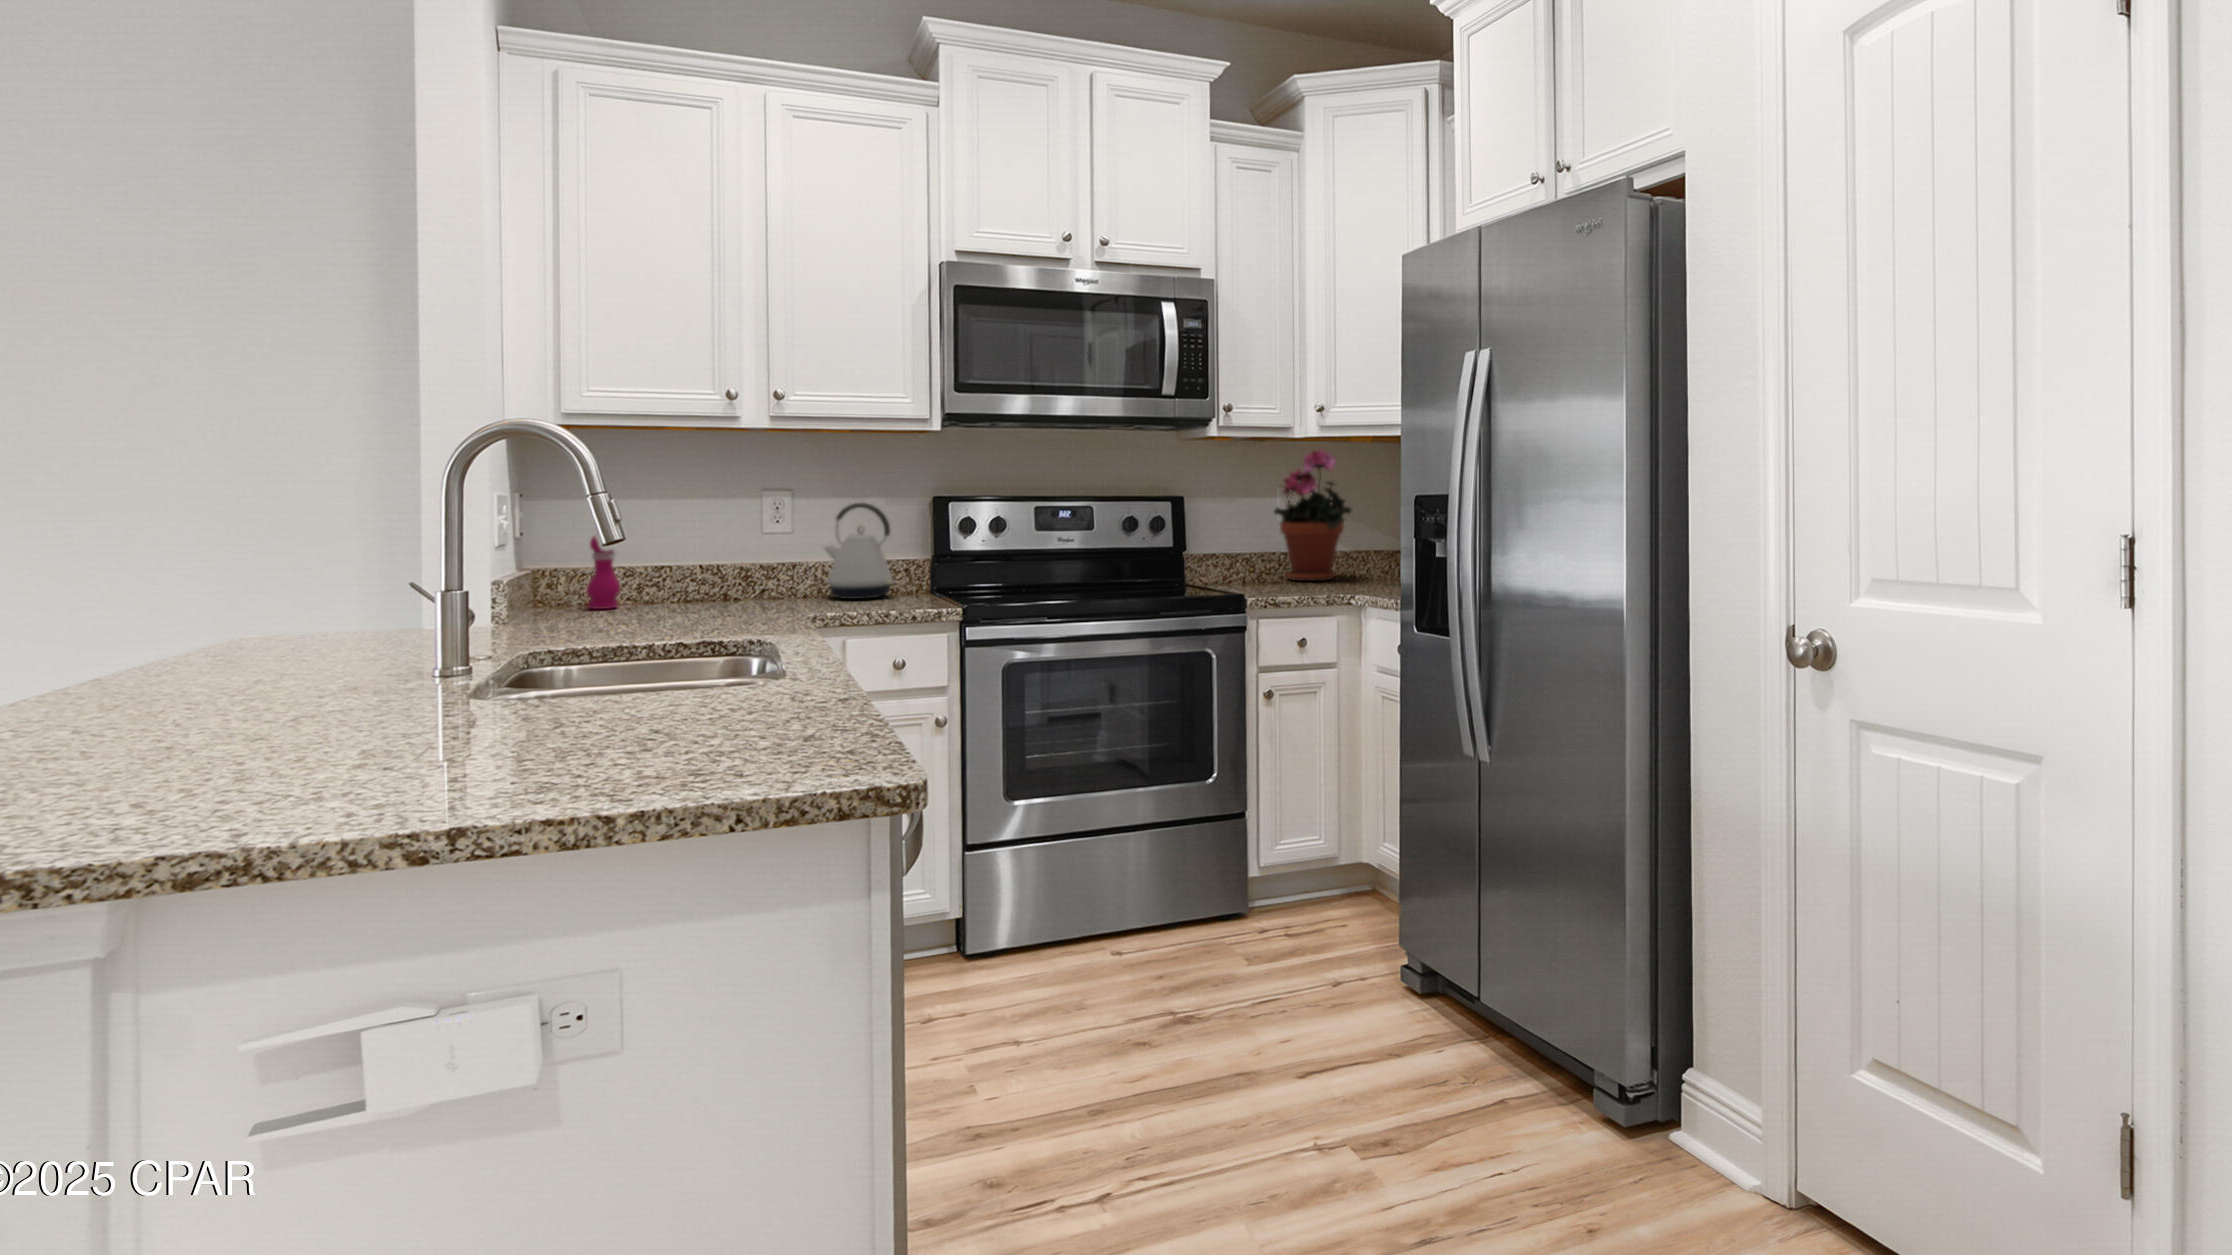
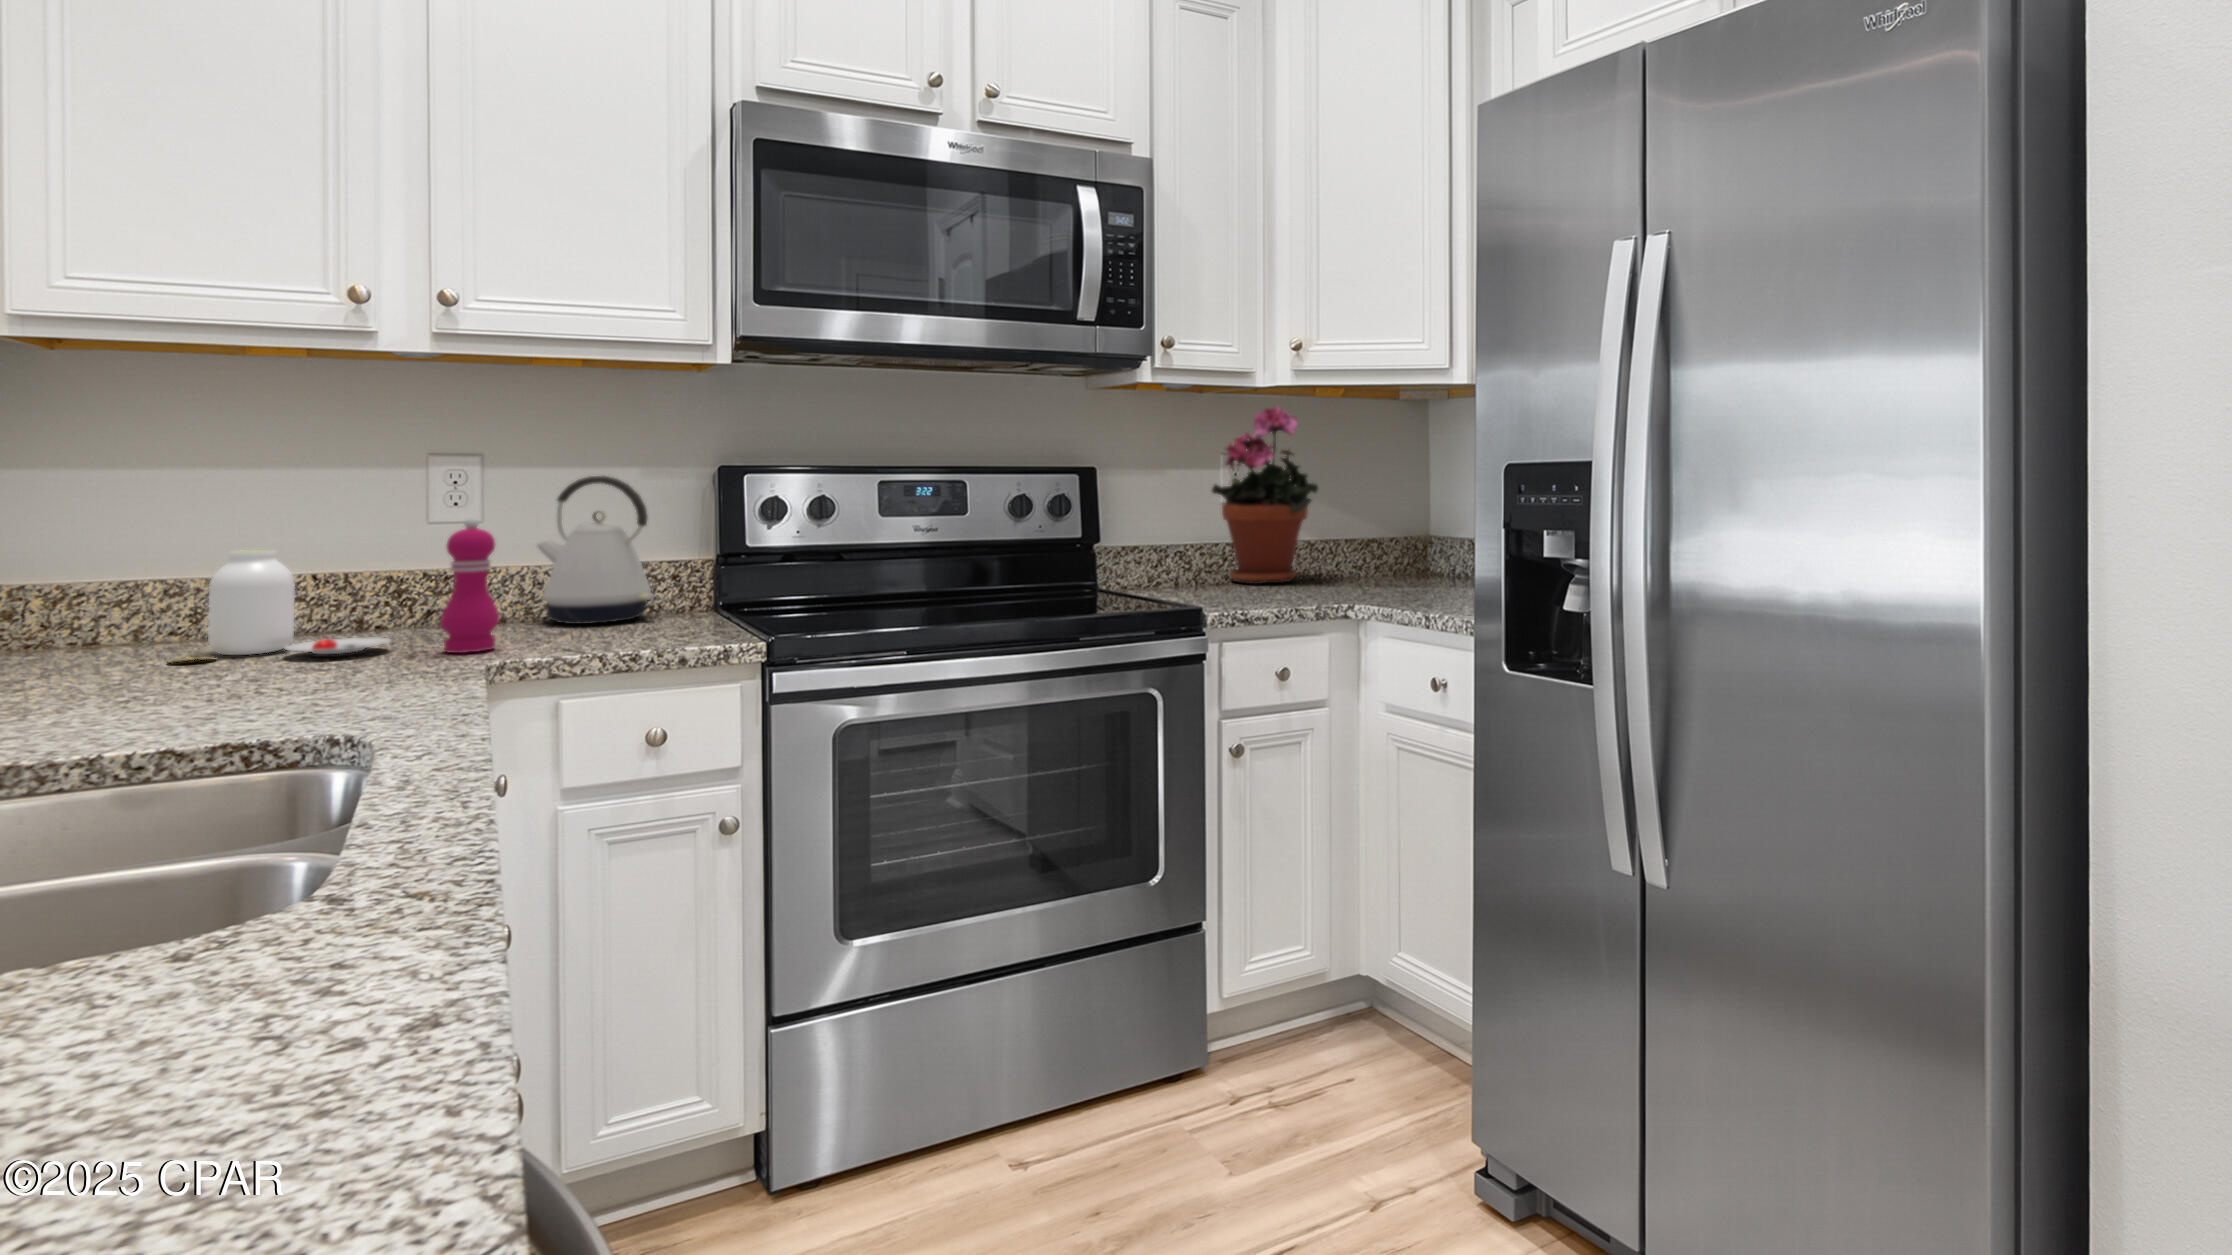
pepper mill: present [587,536,620,609] -> present [441,518,499,653]
jar: none [630,549,747,615] -> present [169,550,391,662]

